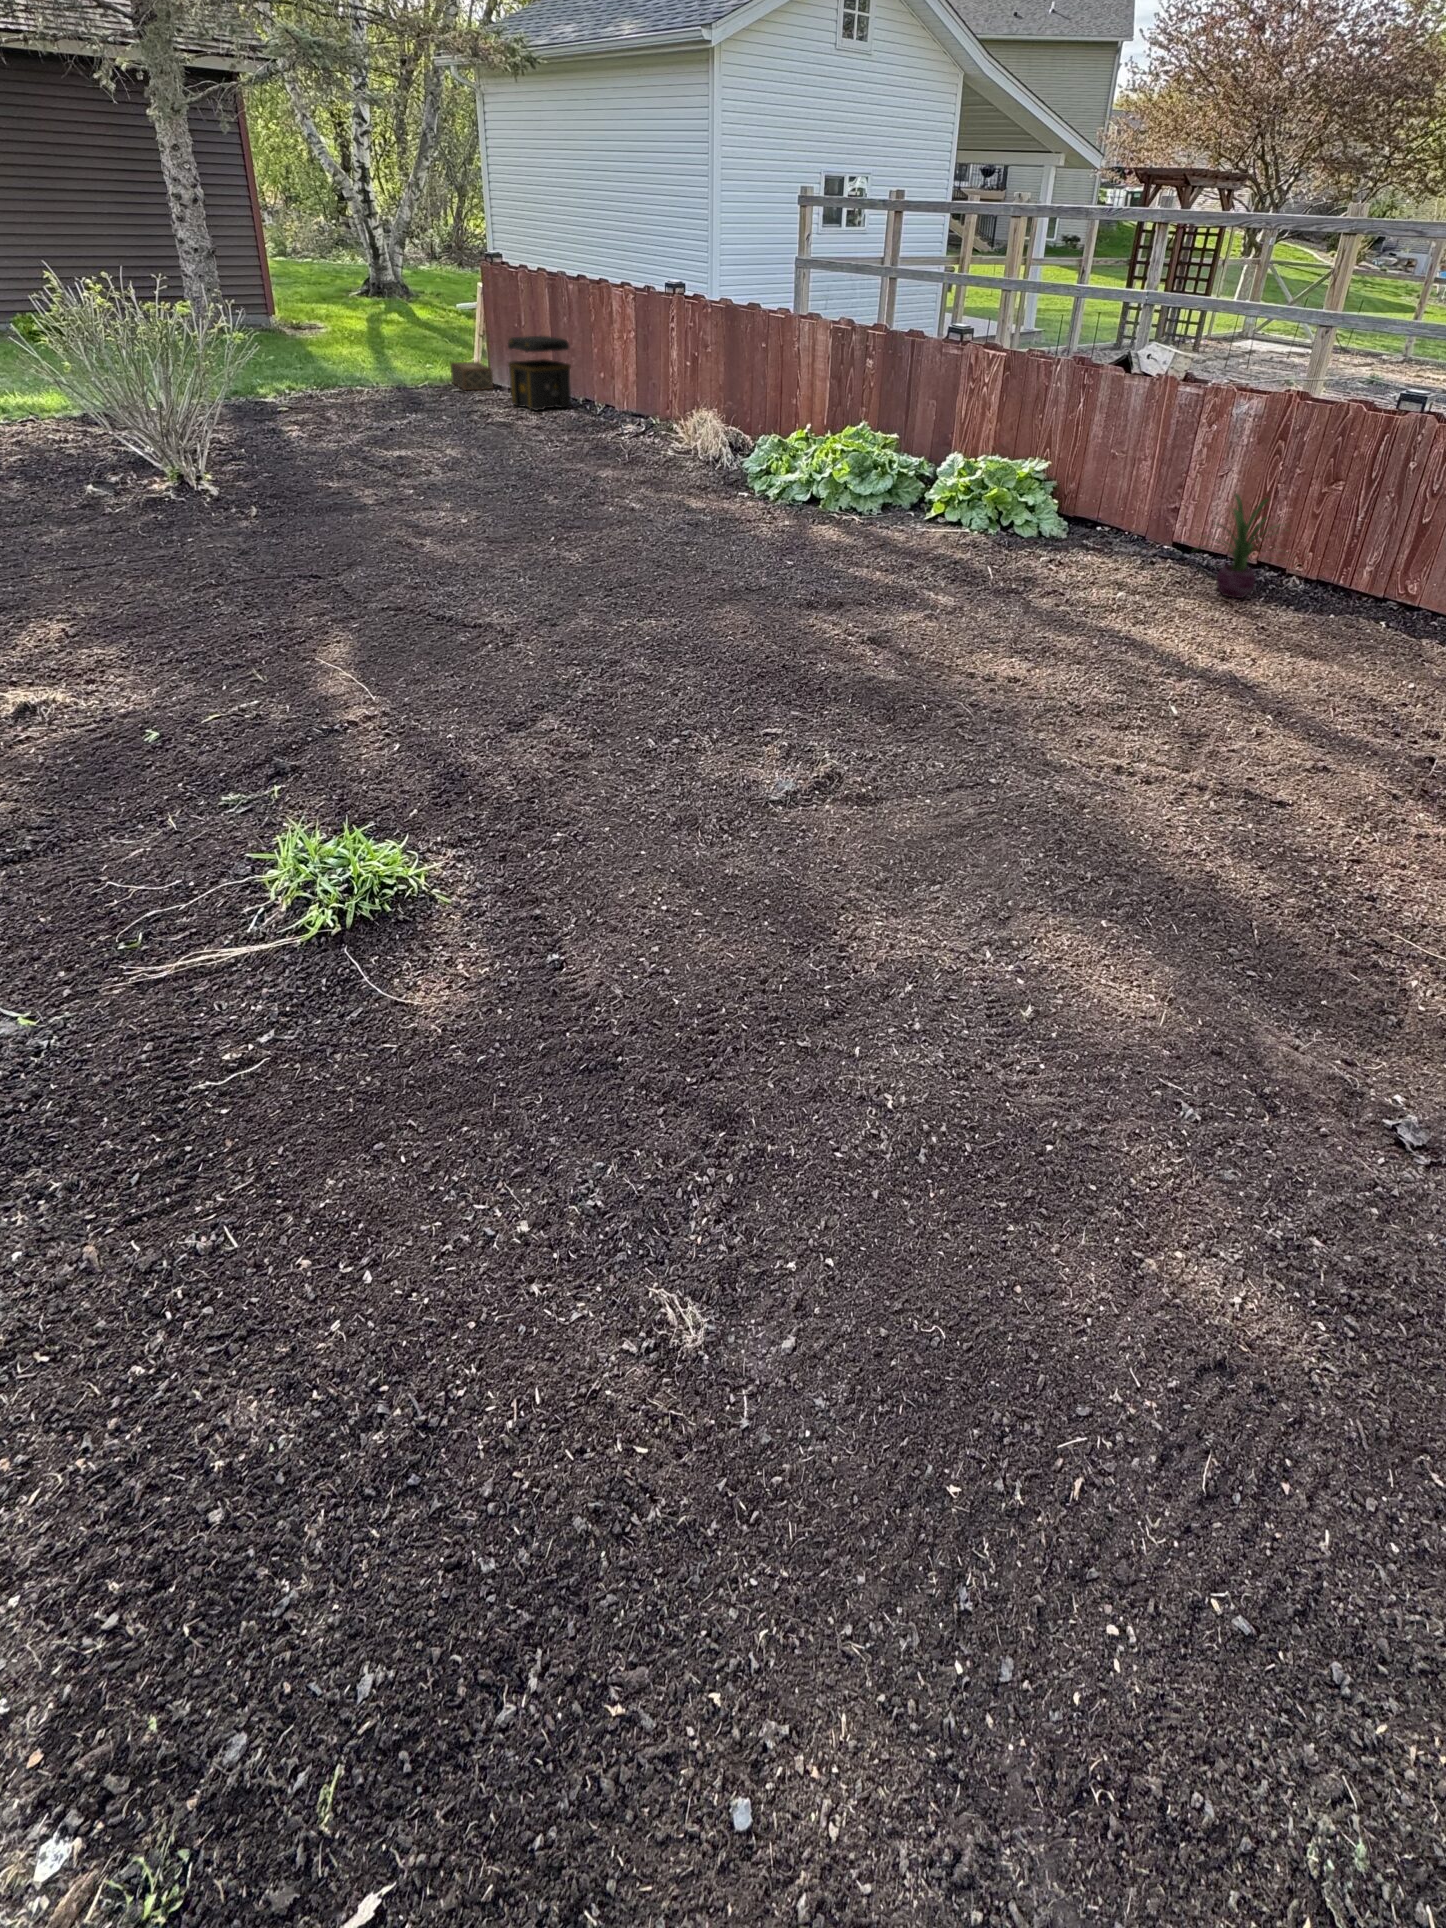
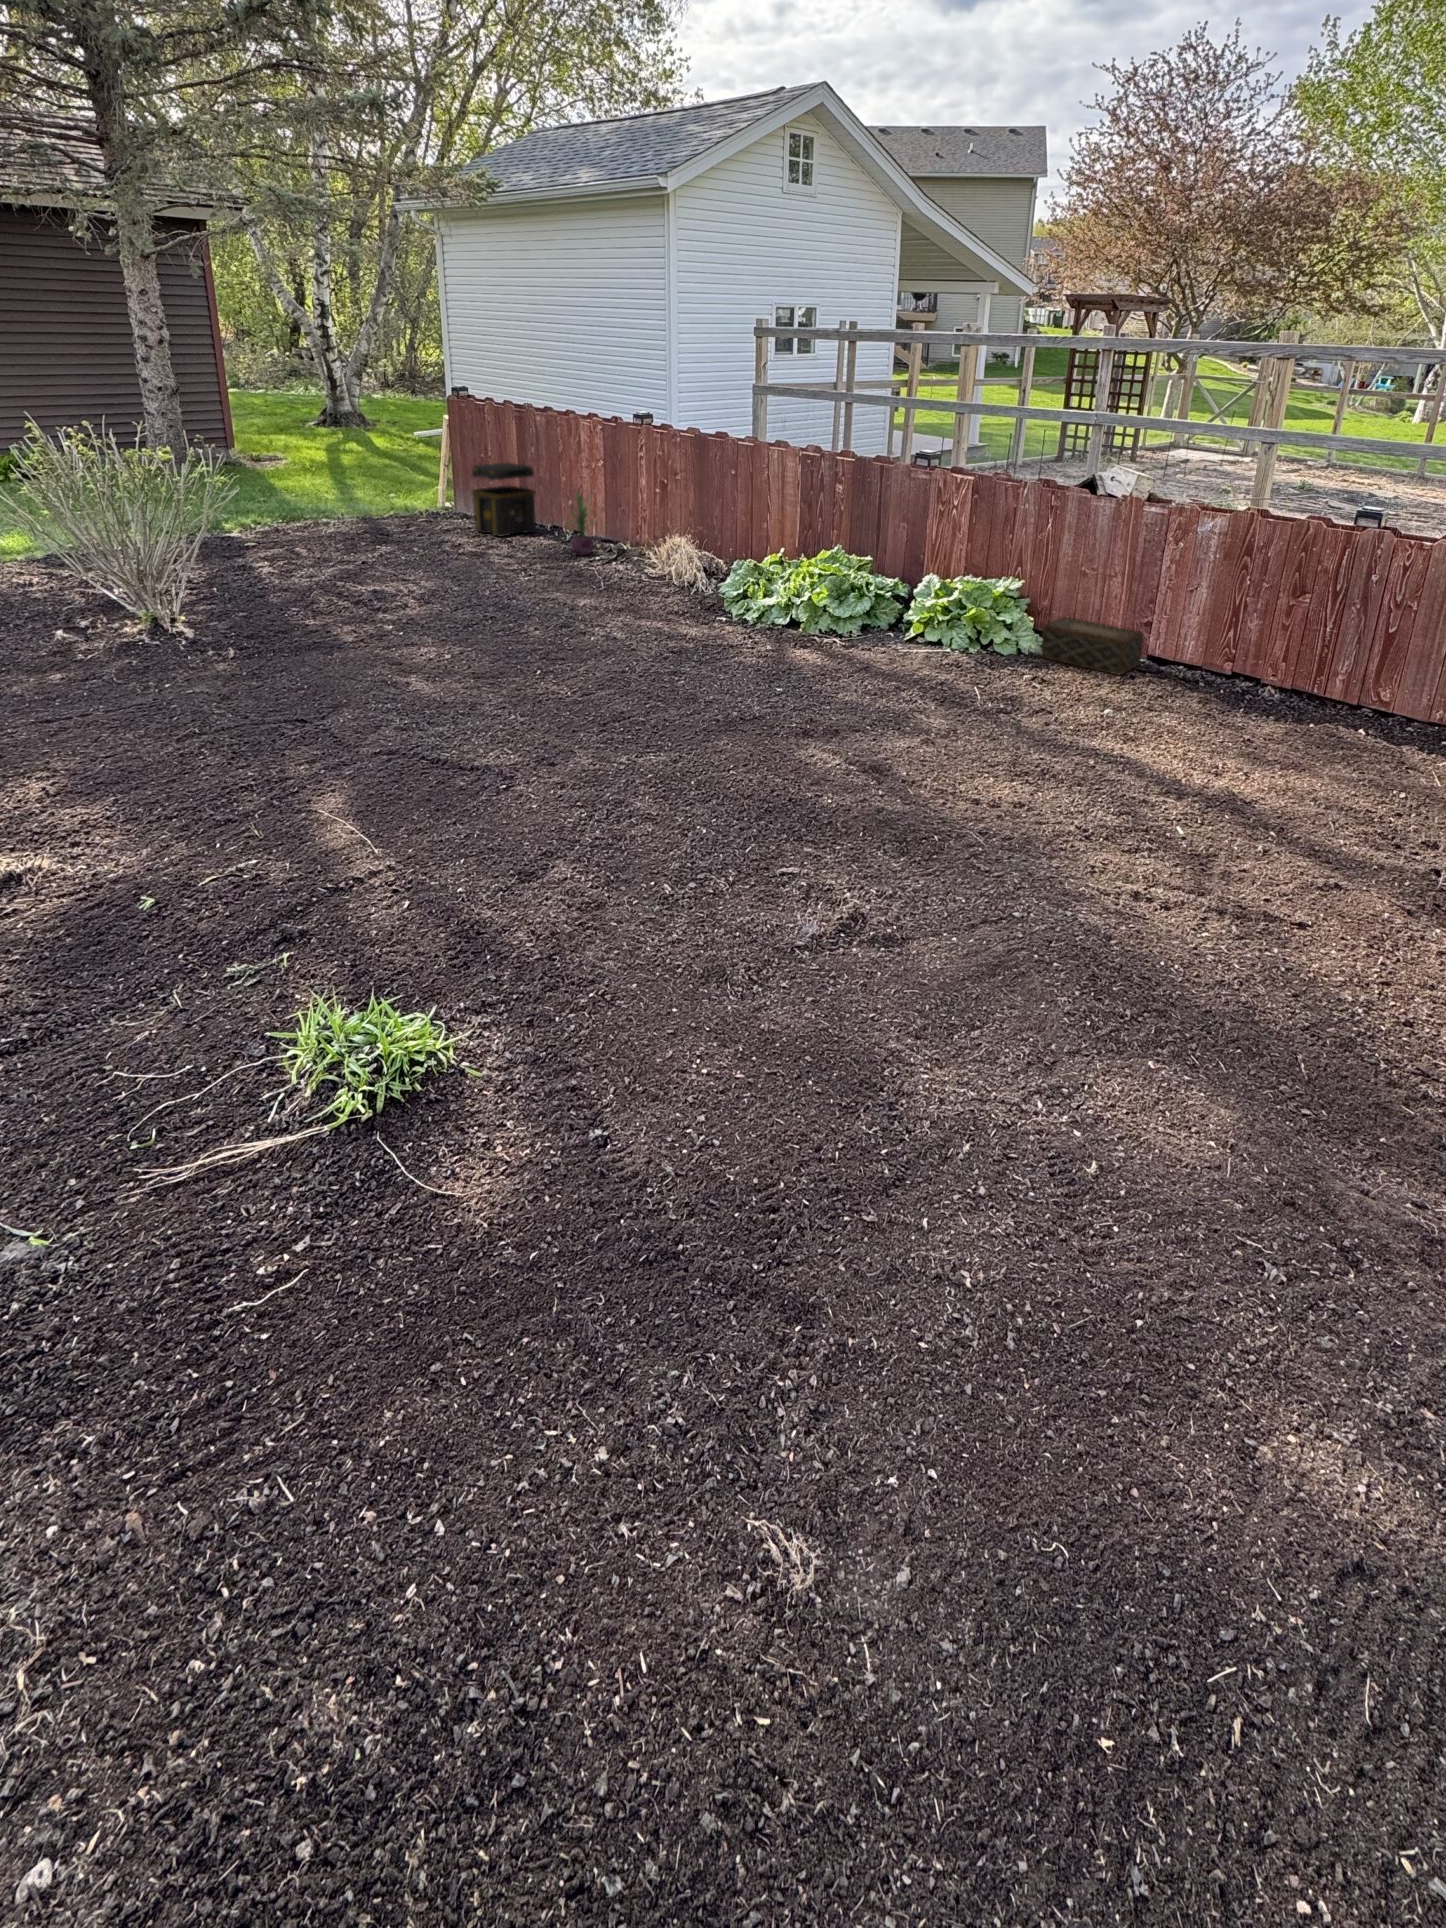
woven basket: present [450,362,493,390] -> present [1041,617,1143,675]
decorative plant: present [1199,494,1294,598] -> present [571,492,593,556]

